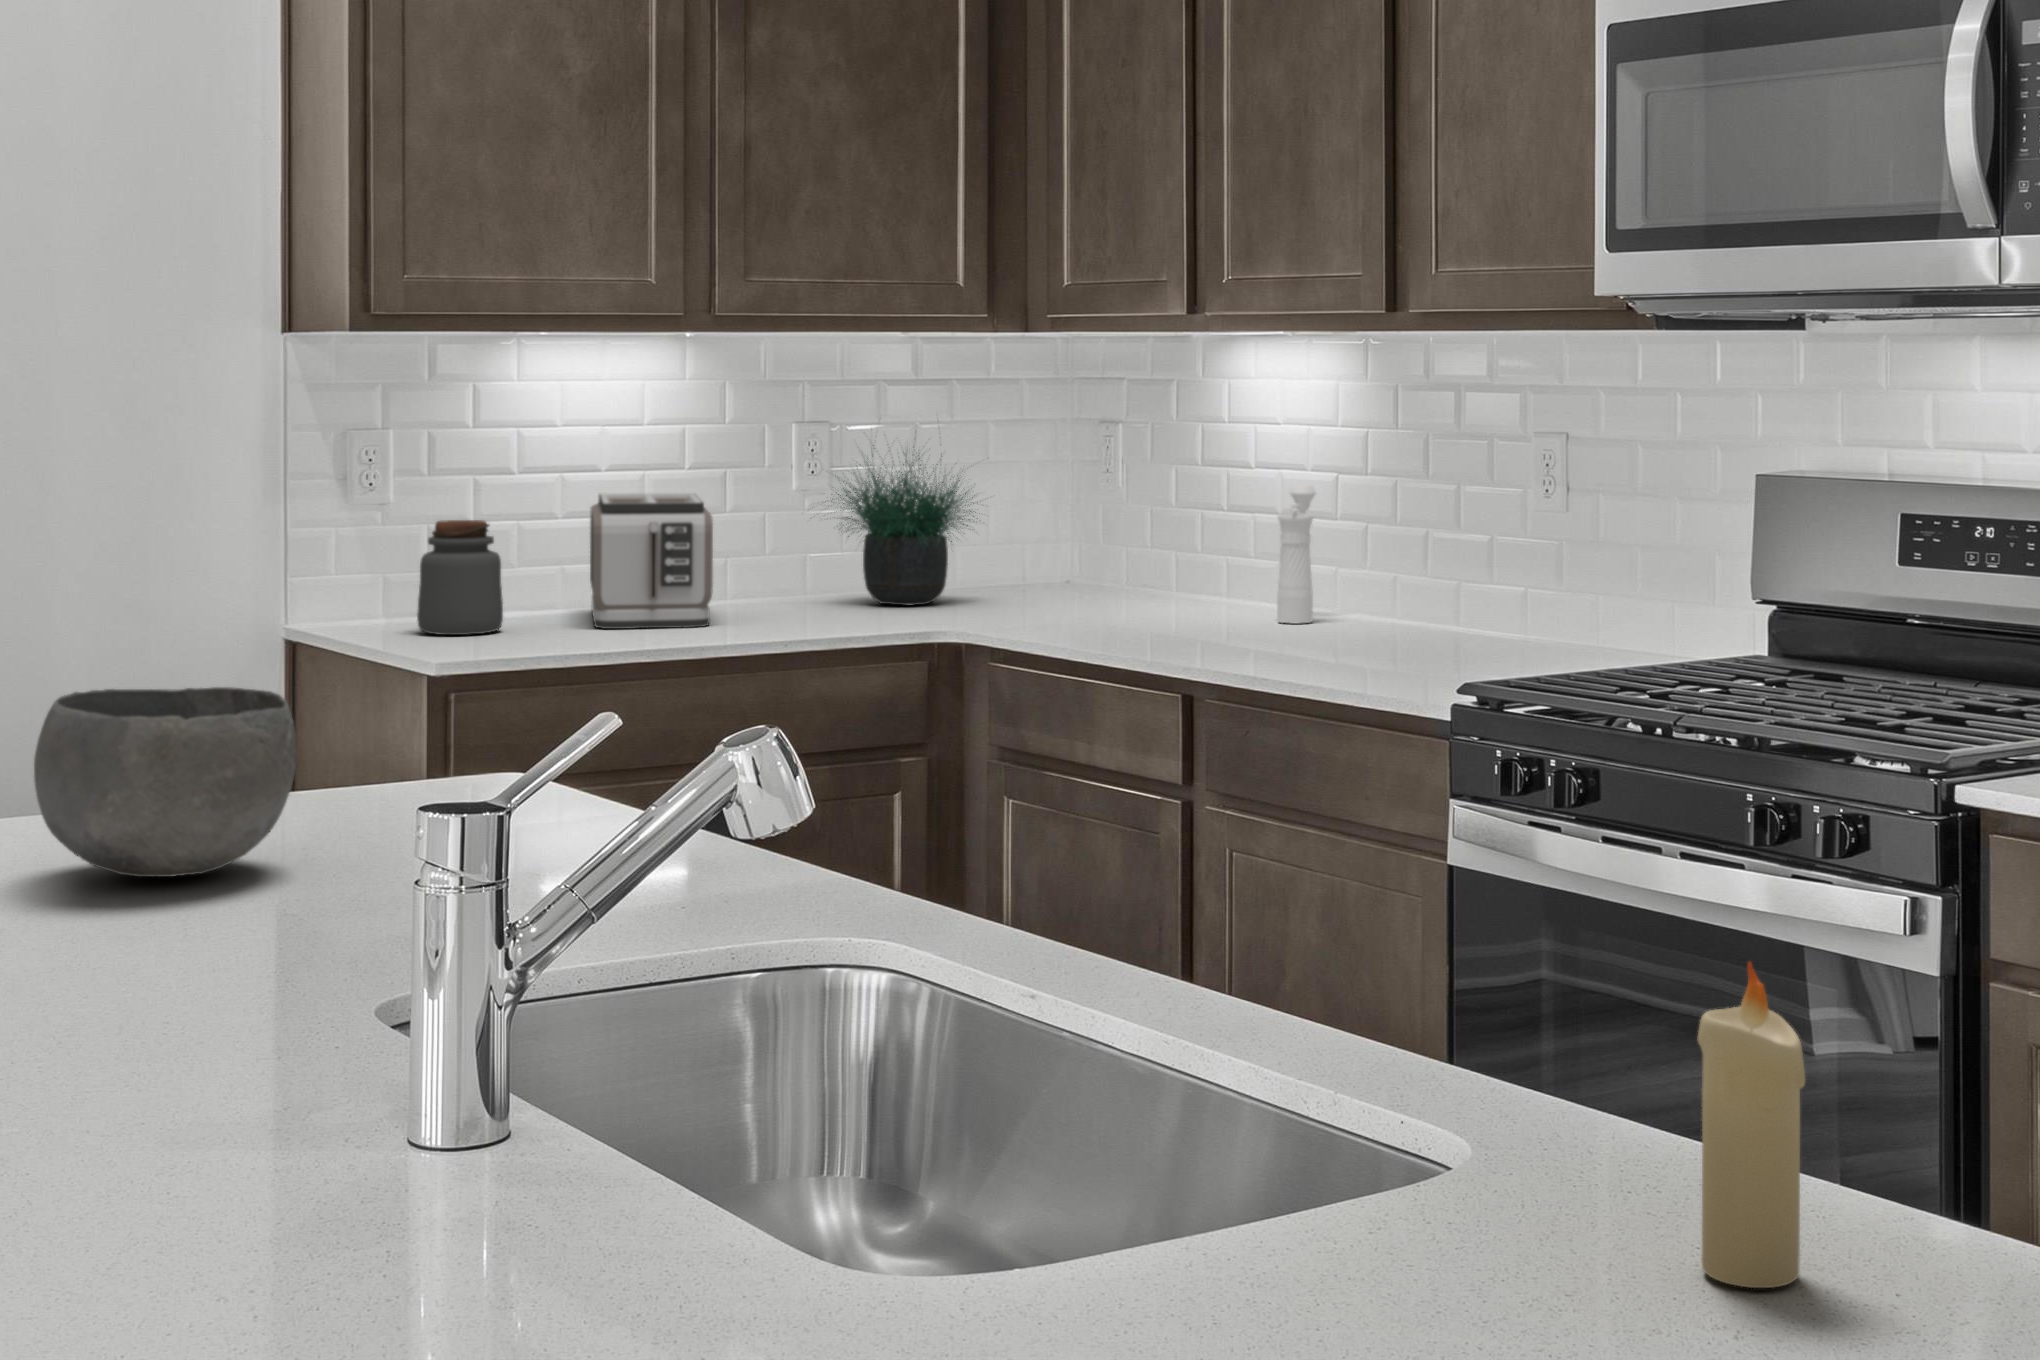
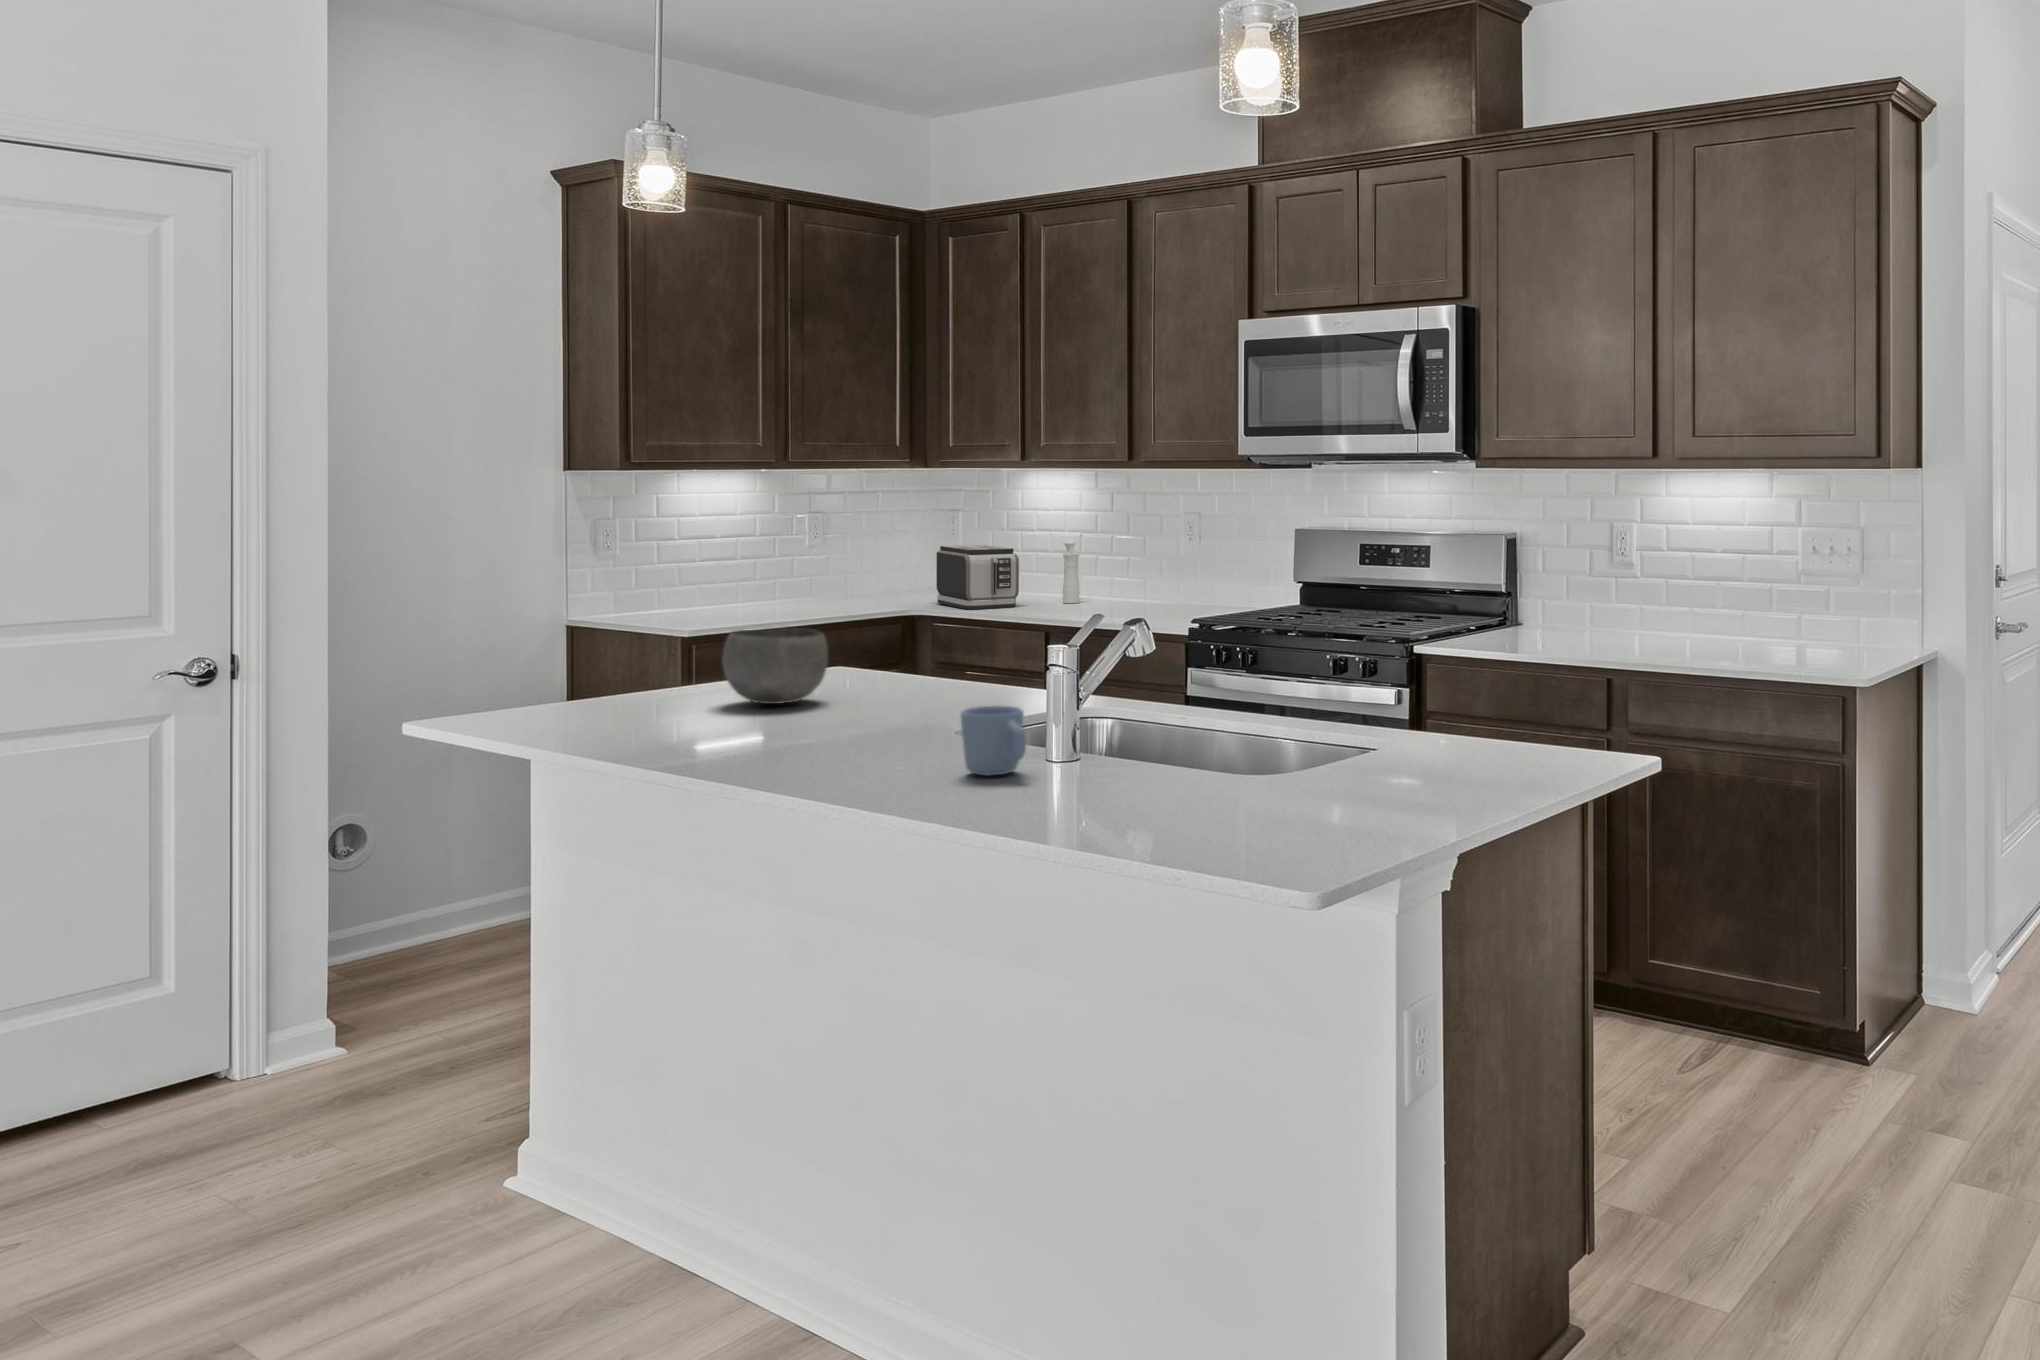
potted plant: present [825,445,977,605] -> none [811,506,912,603]
toaster: present [590,493,713,629] -> present [936,545,1019,610]
jar: present [417,520,503,635] -> none [638,565,684,623]
candle: present [1698,962,1805,1288] -> none [1454,662,1484,750]
mug: none [20,1000,230,1236] -> present [961,706,1026,776]

